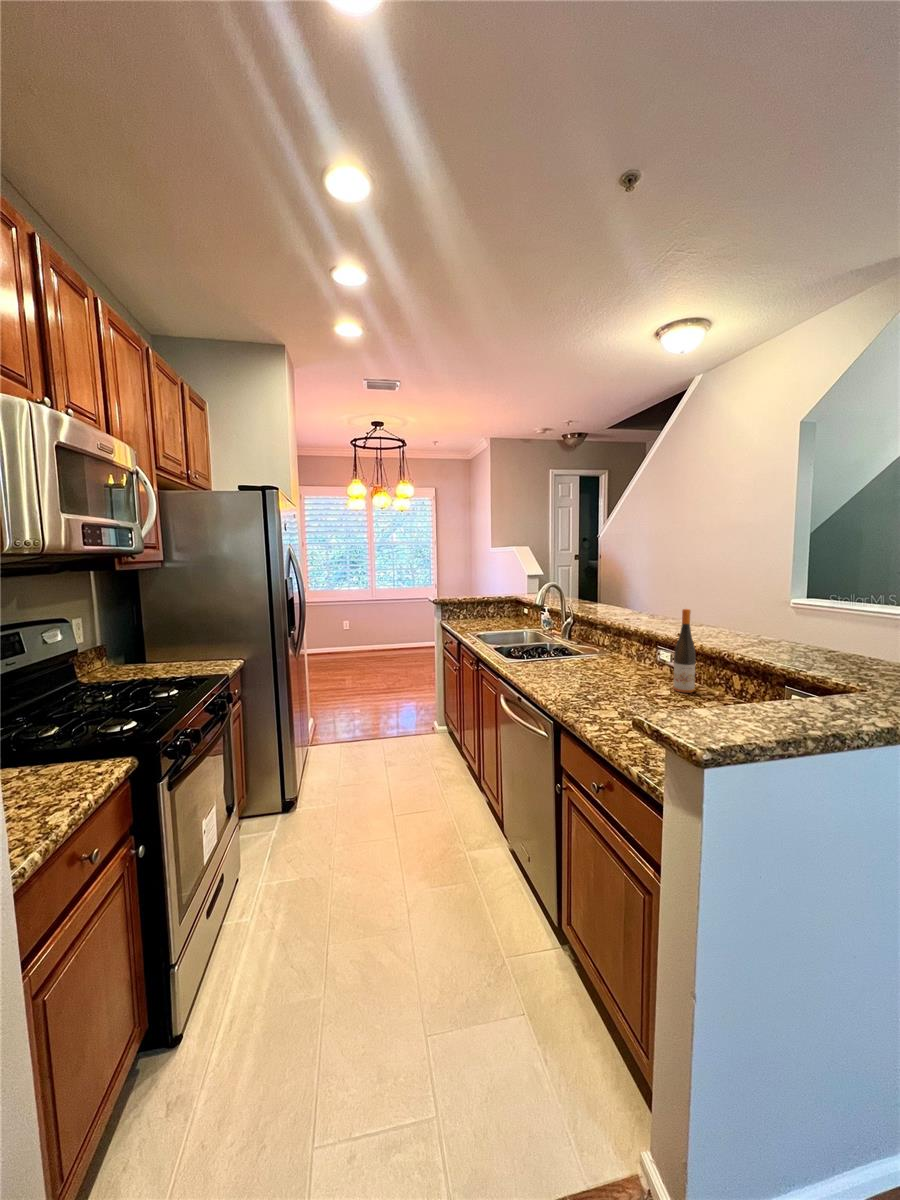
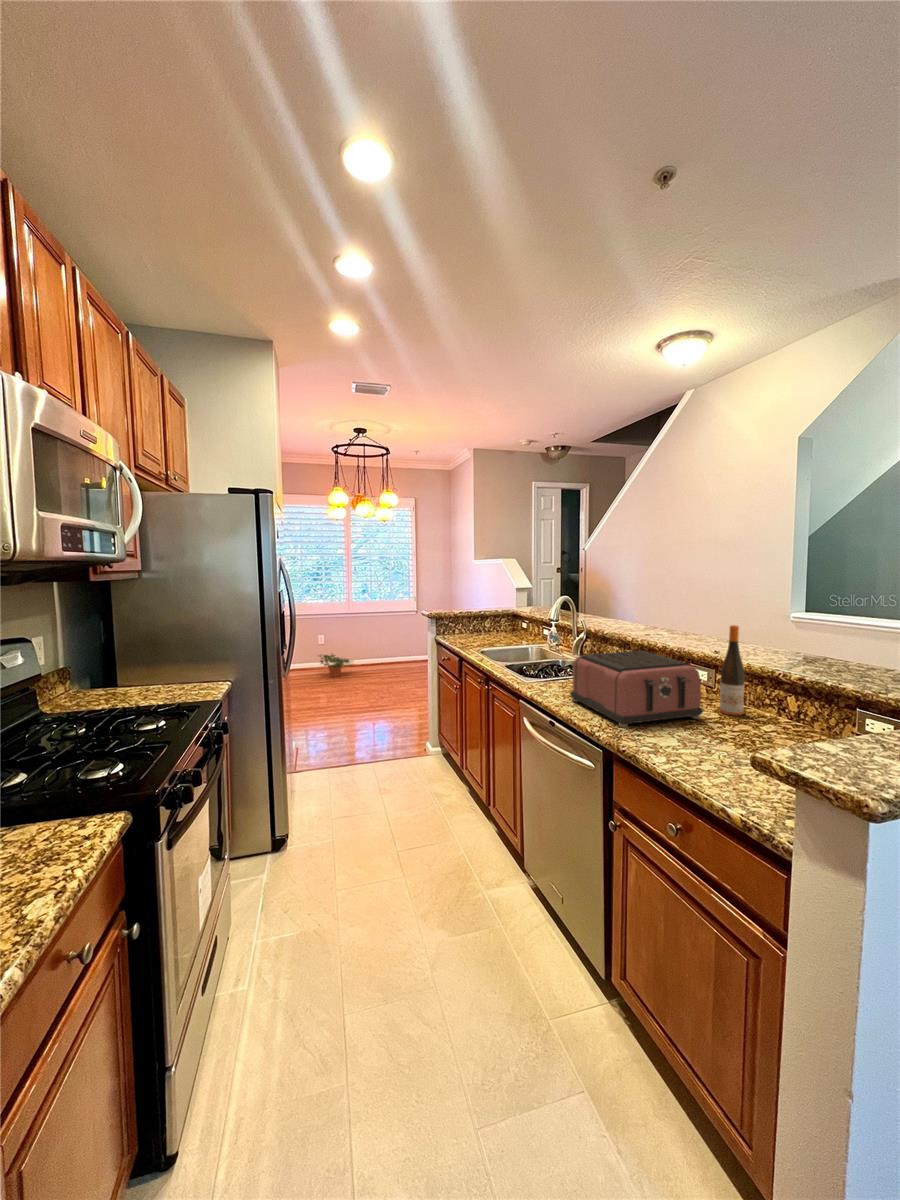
toaster: none [538,633,653,701] -> present [570,651,703,727]
potted plant: none [342,637,378,660] -> present [319,655,353,677]

